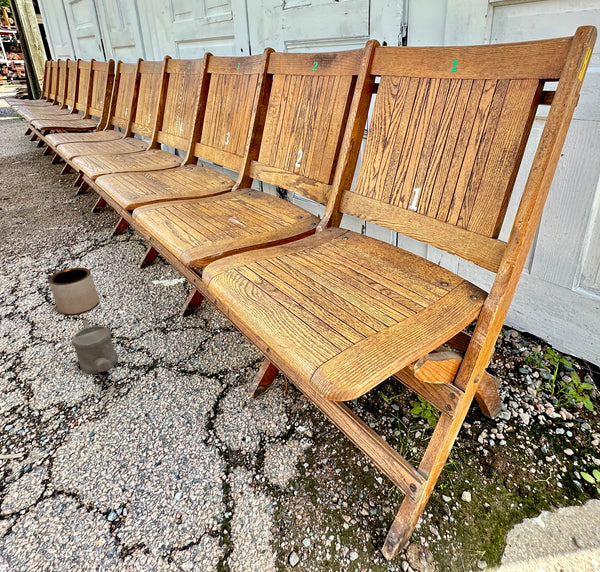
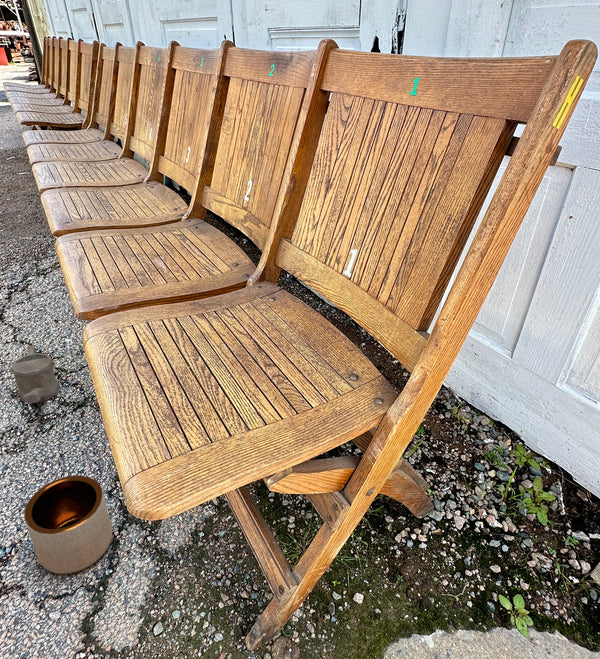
planter: present [49,268,99,314] -> present [24,476,112,574]

